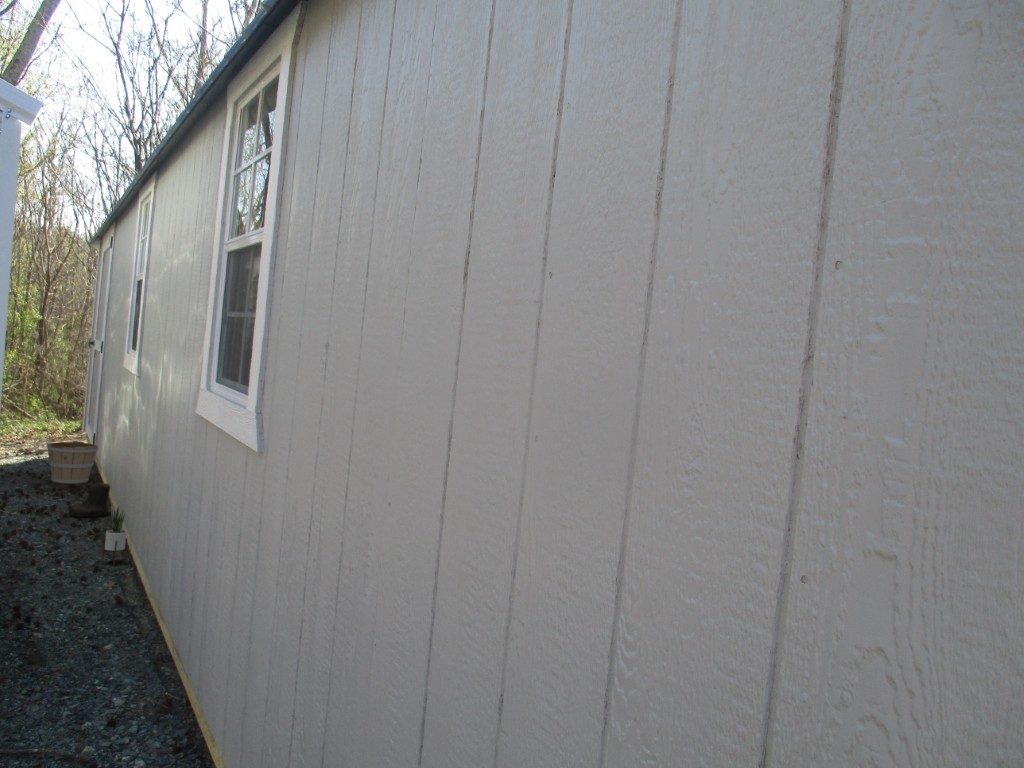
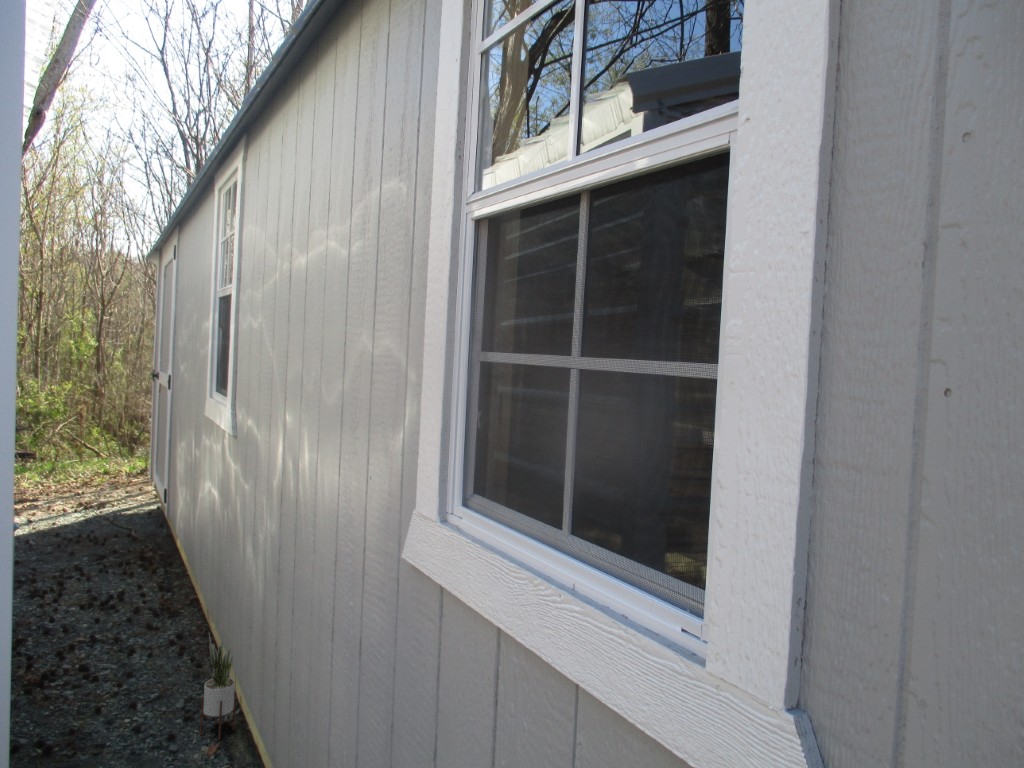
wooden bucket: present [47,441,98,484] -> none [109,500,173,557]
boots: present [69,483,110,517] -> none [140,571,196,623]

